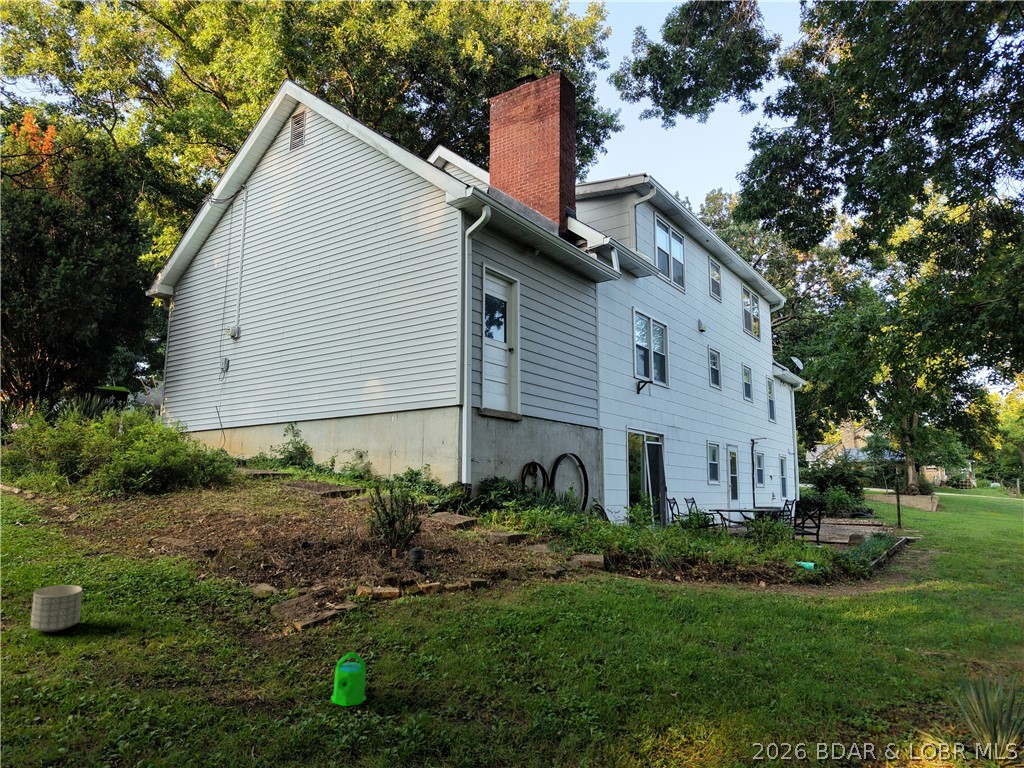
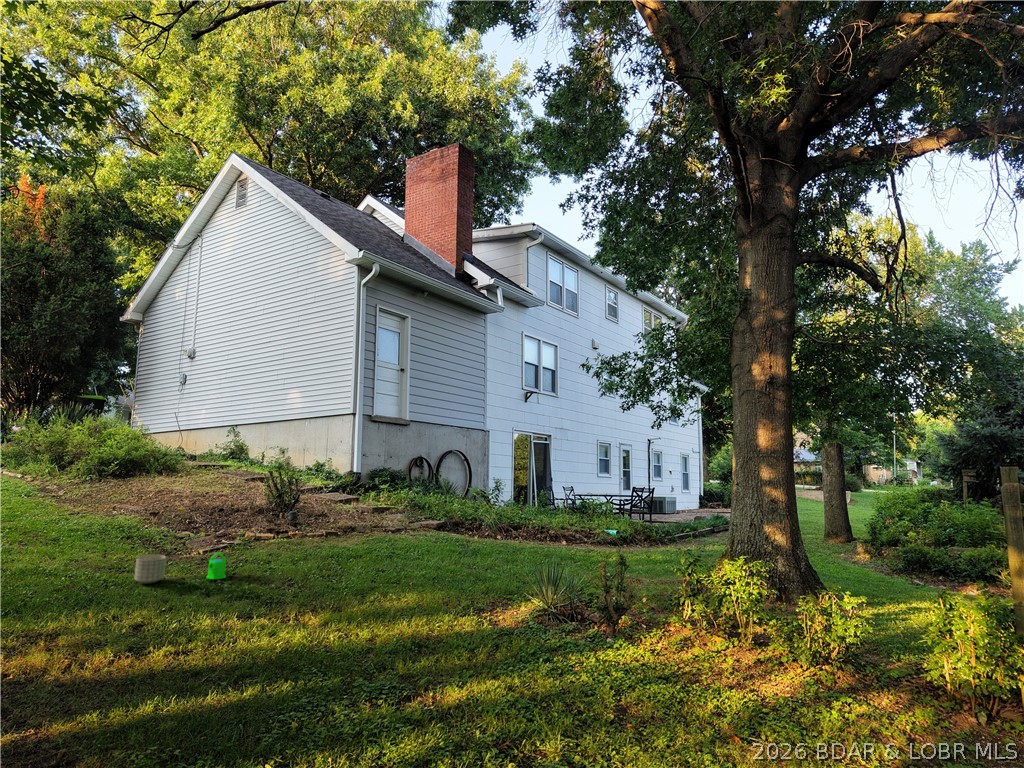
planter: present [30,585,82,632] -> present [135,554,166,584]

